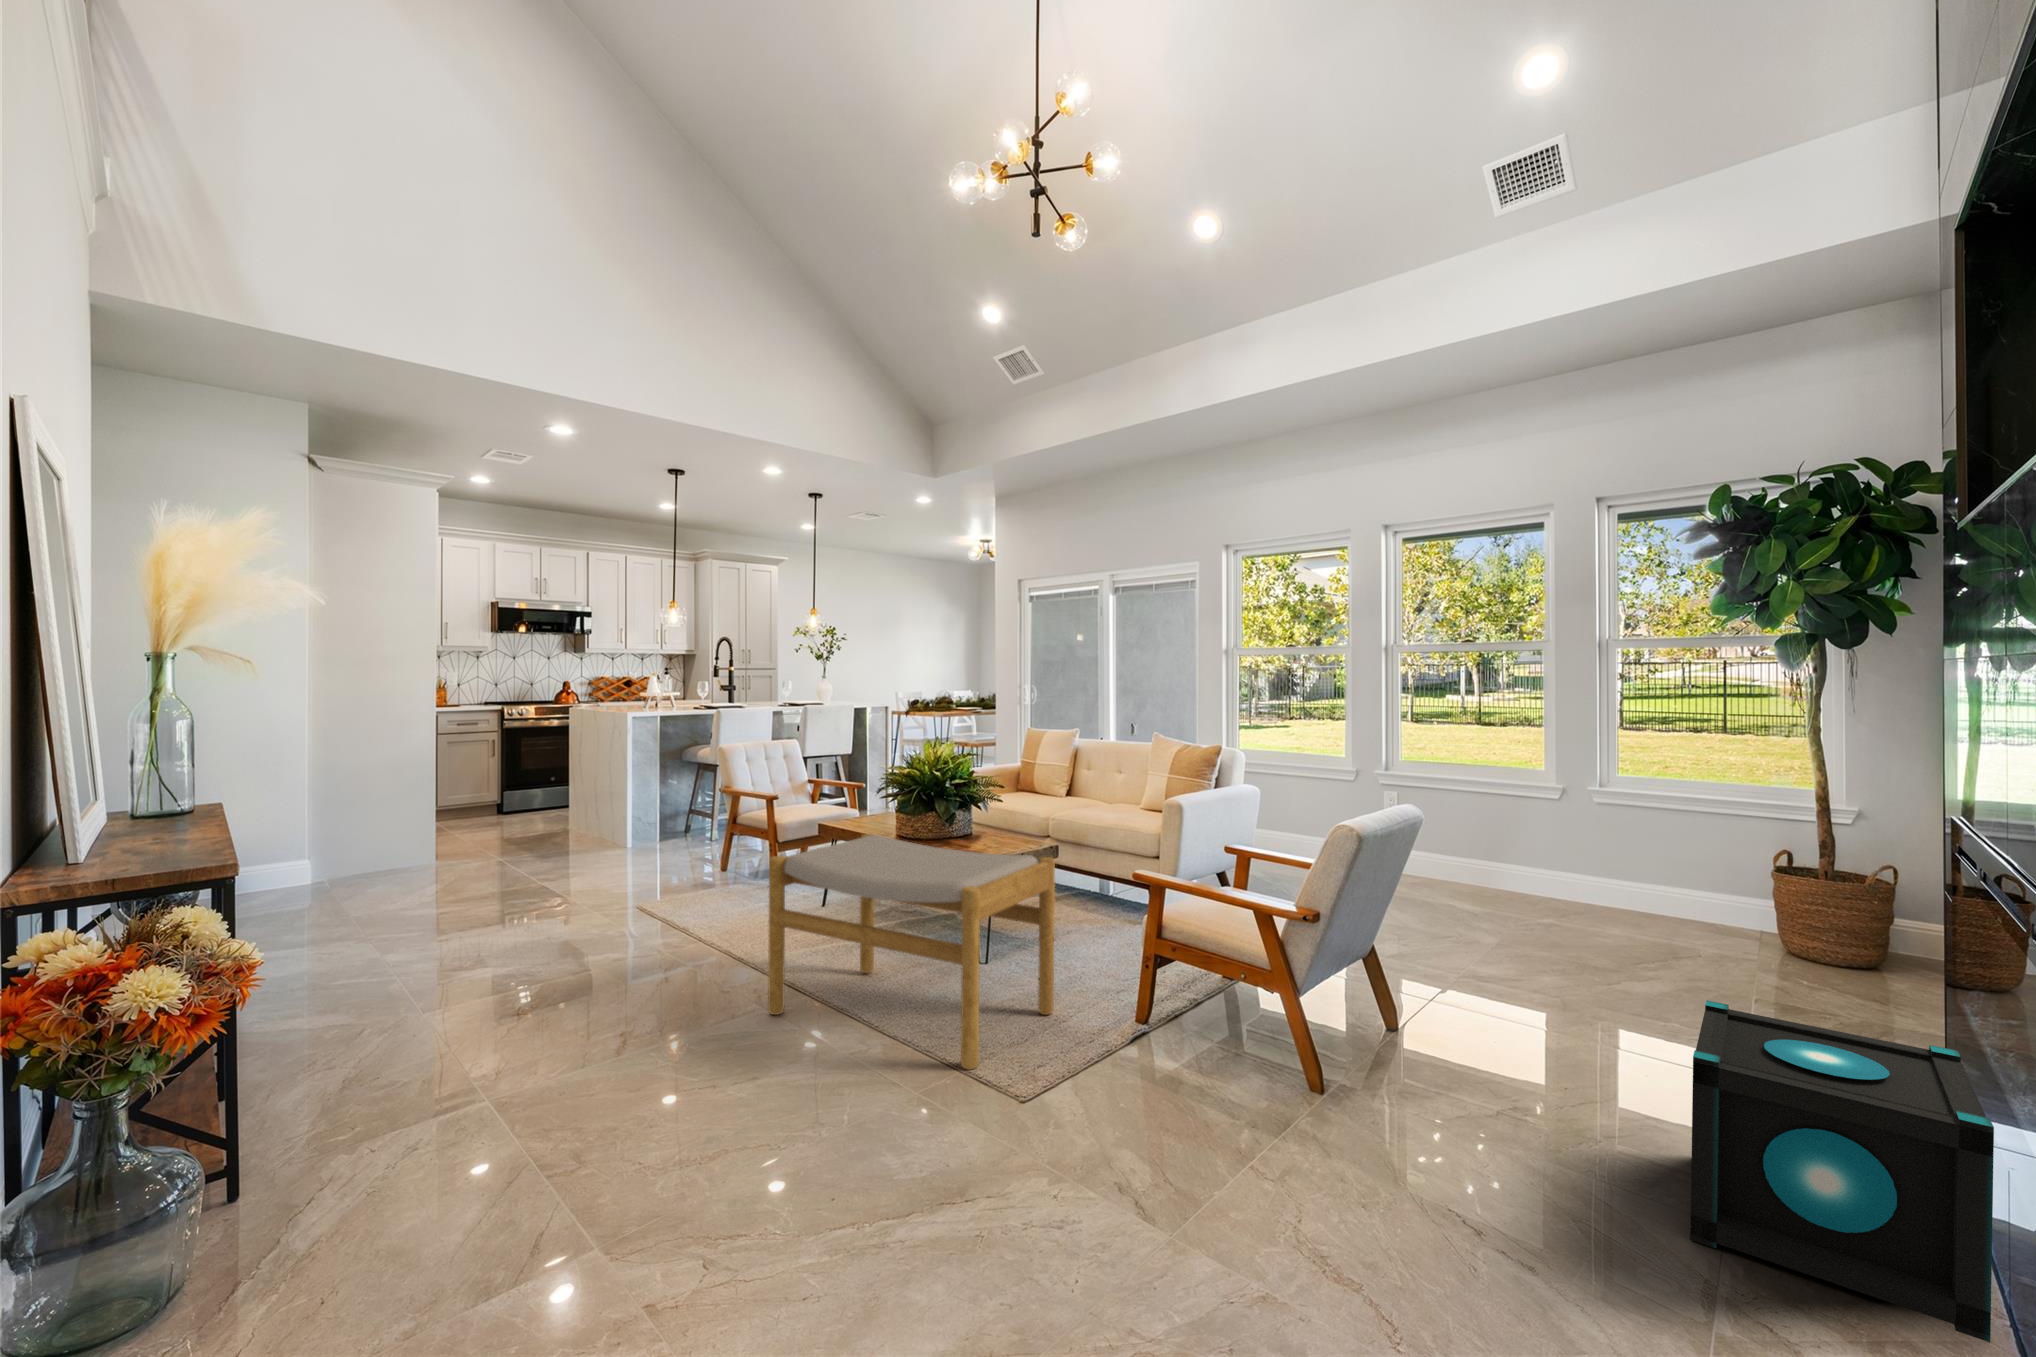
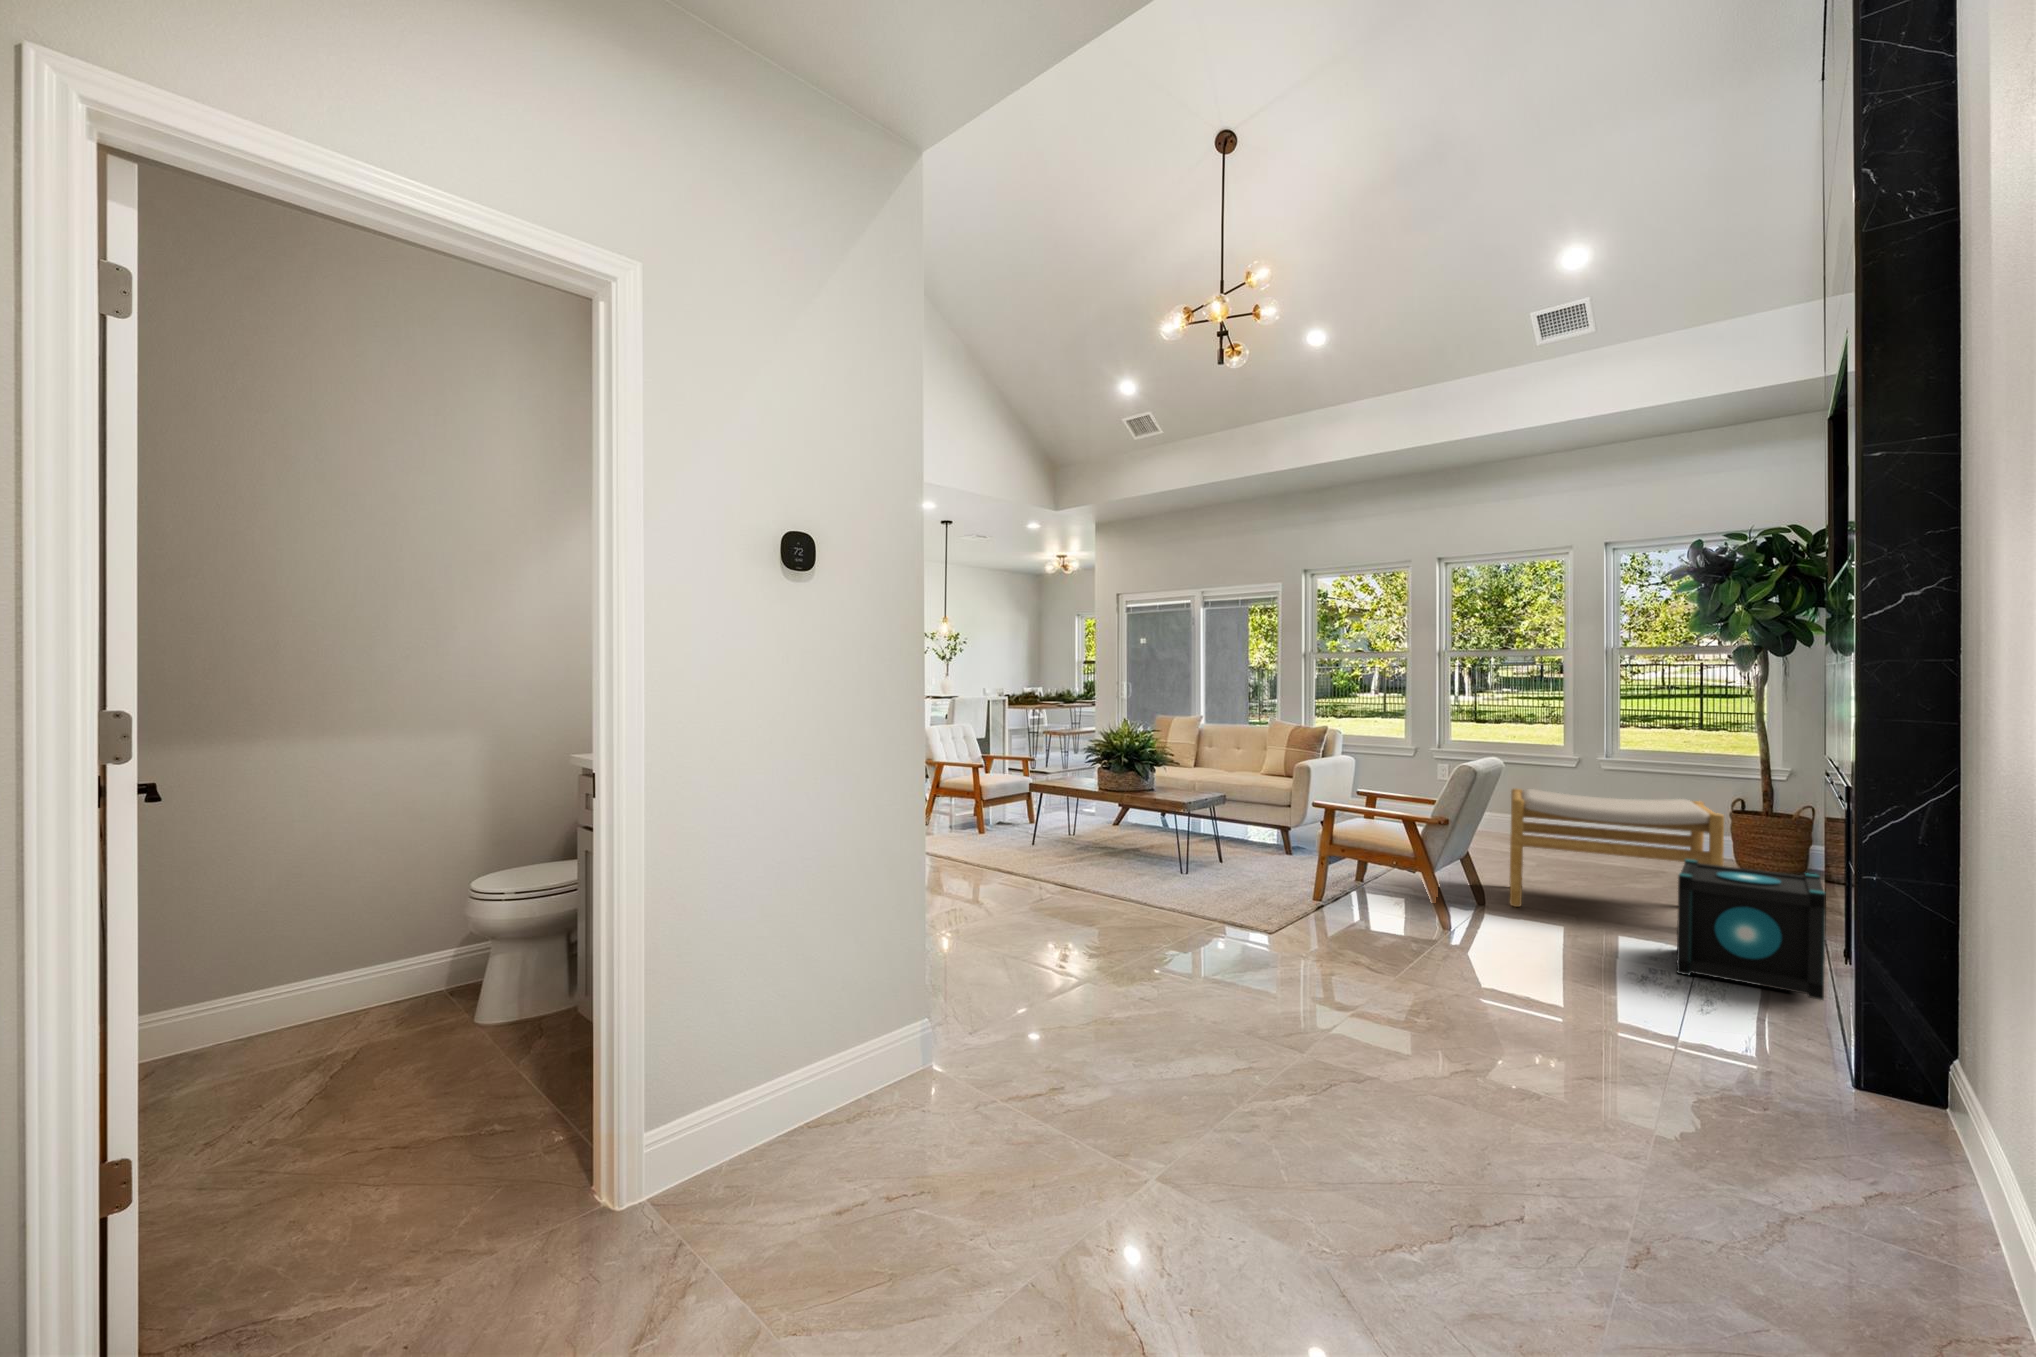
footstool: present [768,834,1055,1070] -> present [1510,789,1724,907]

